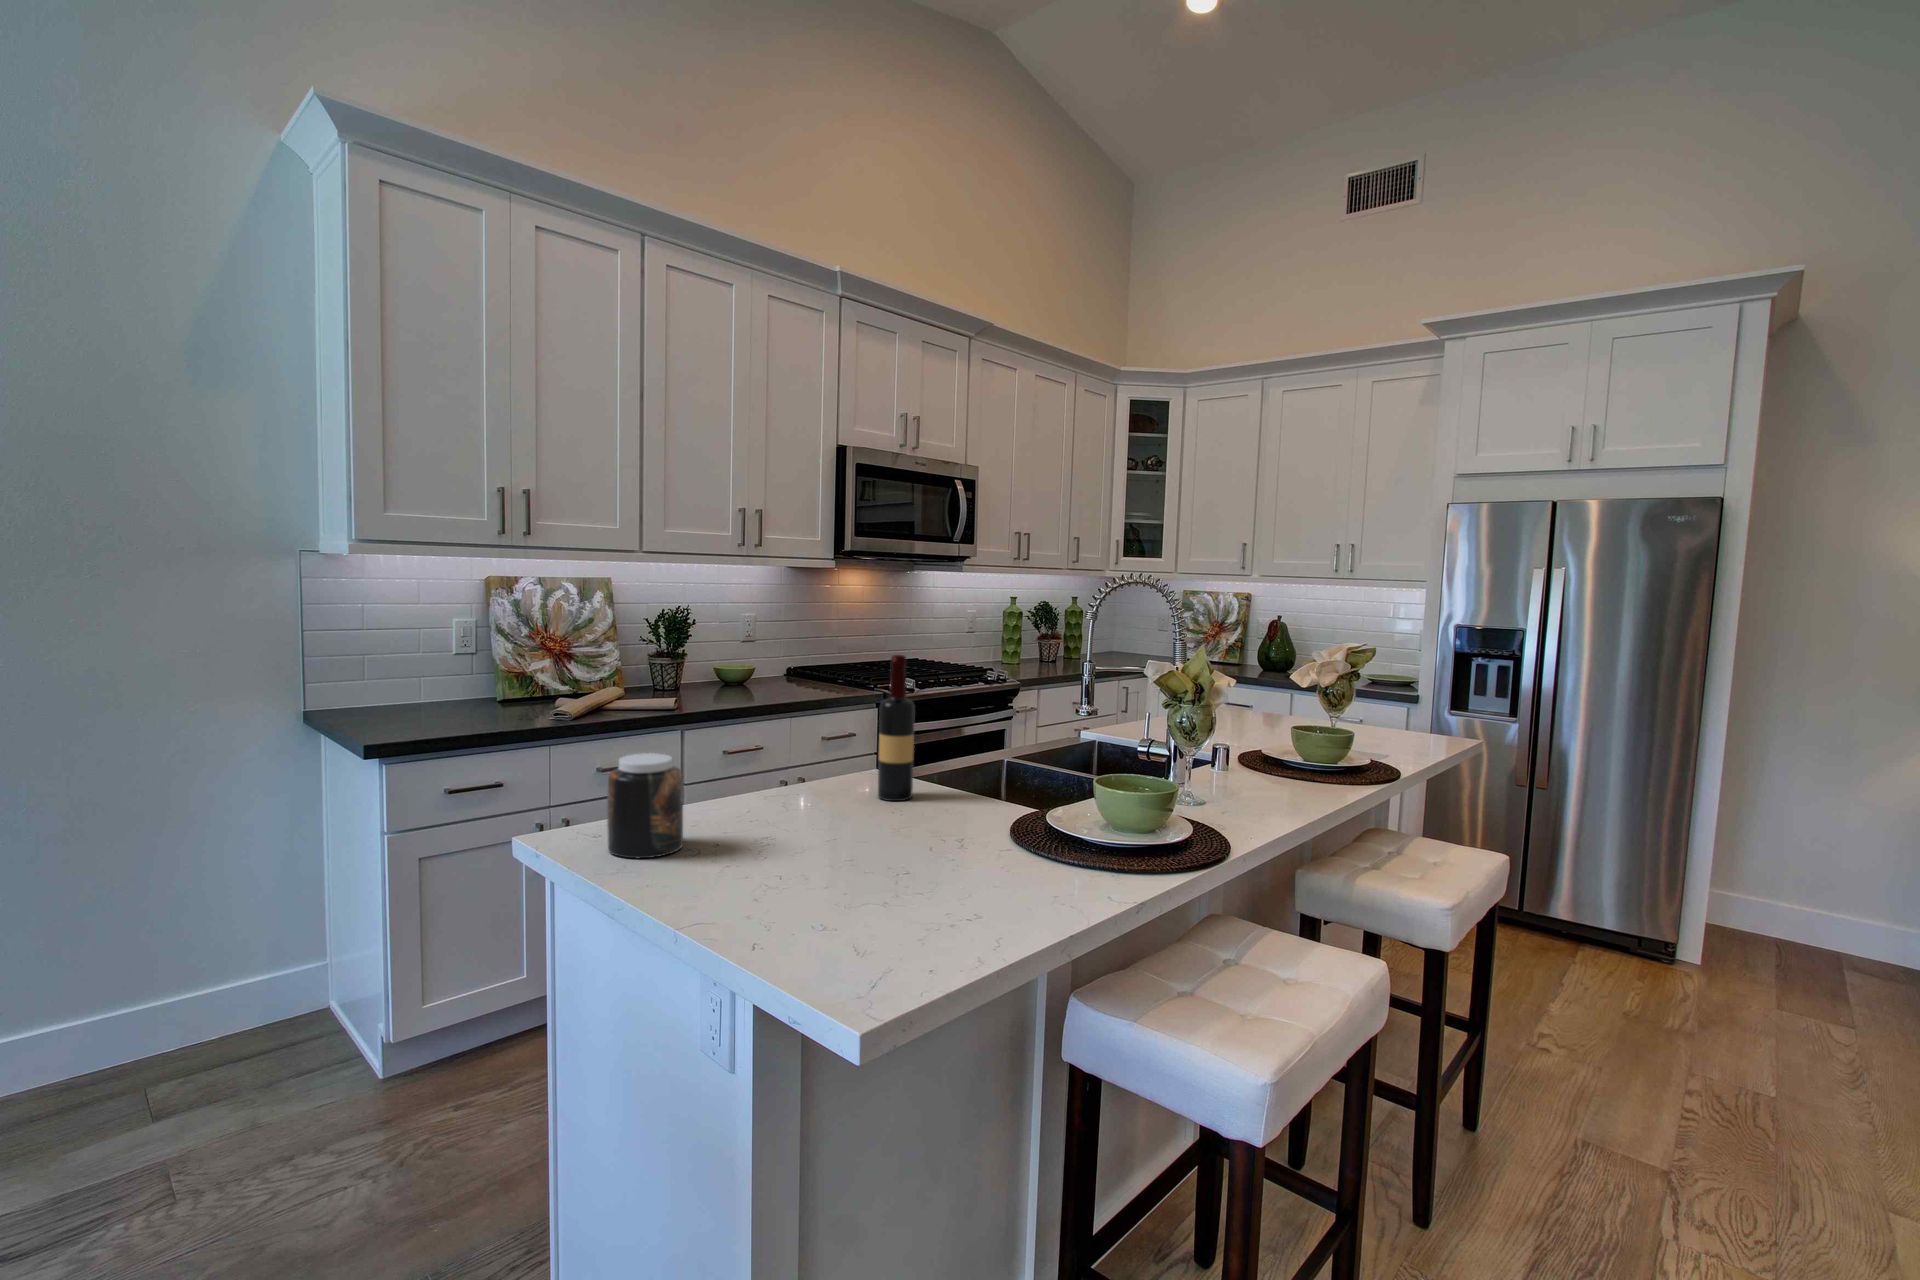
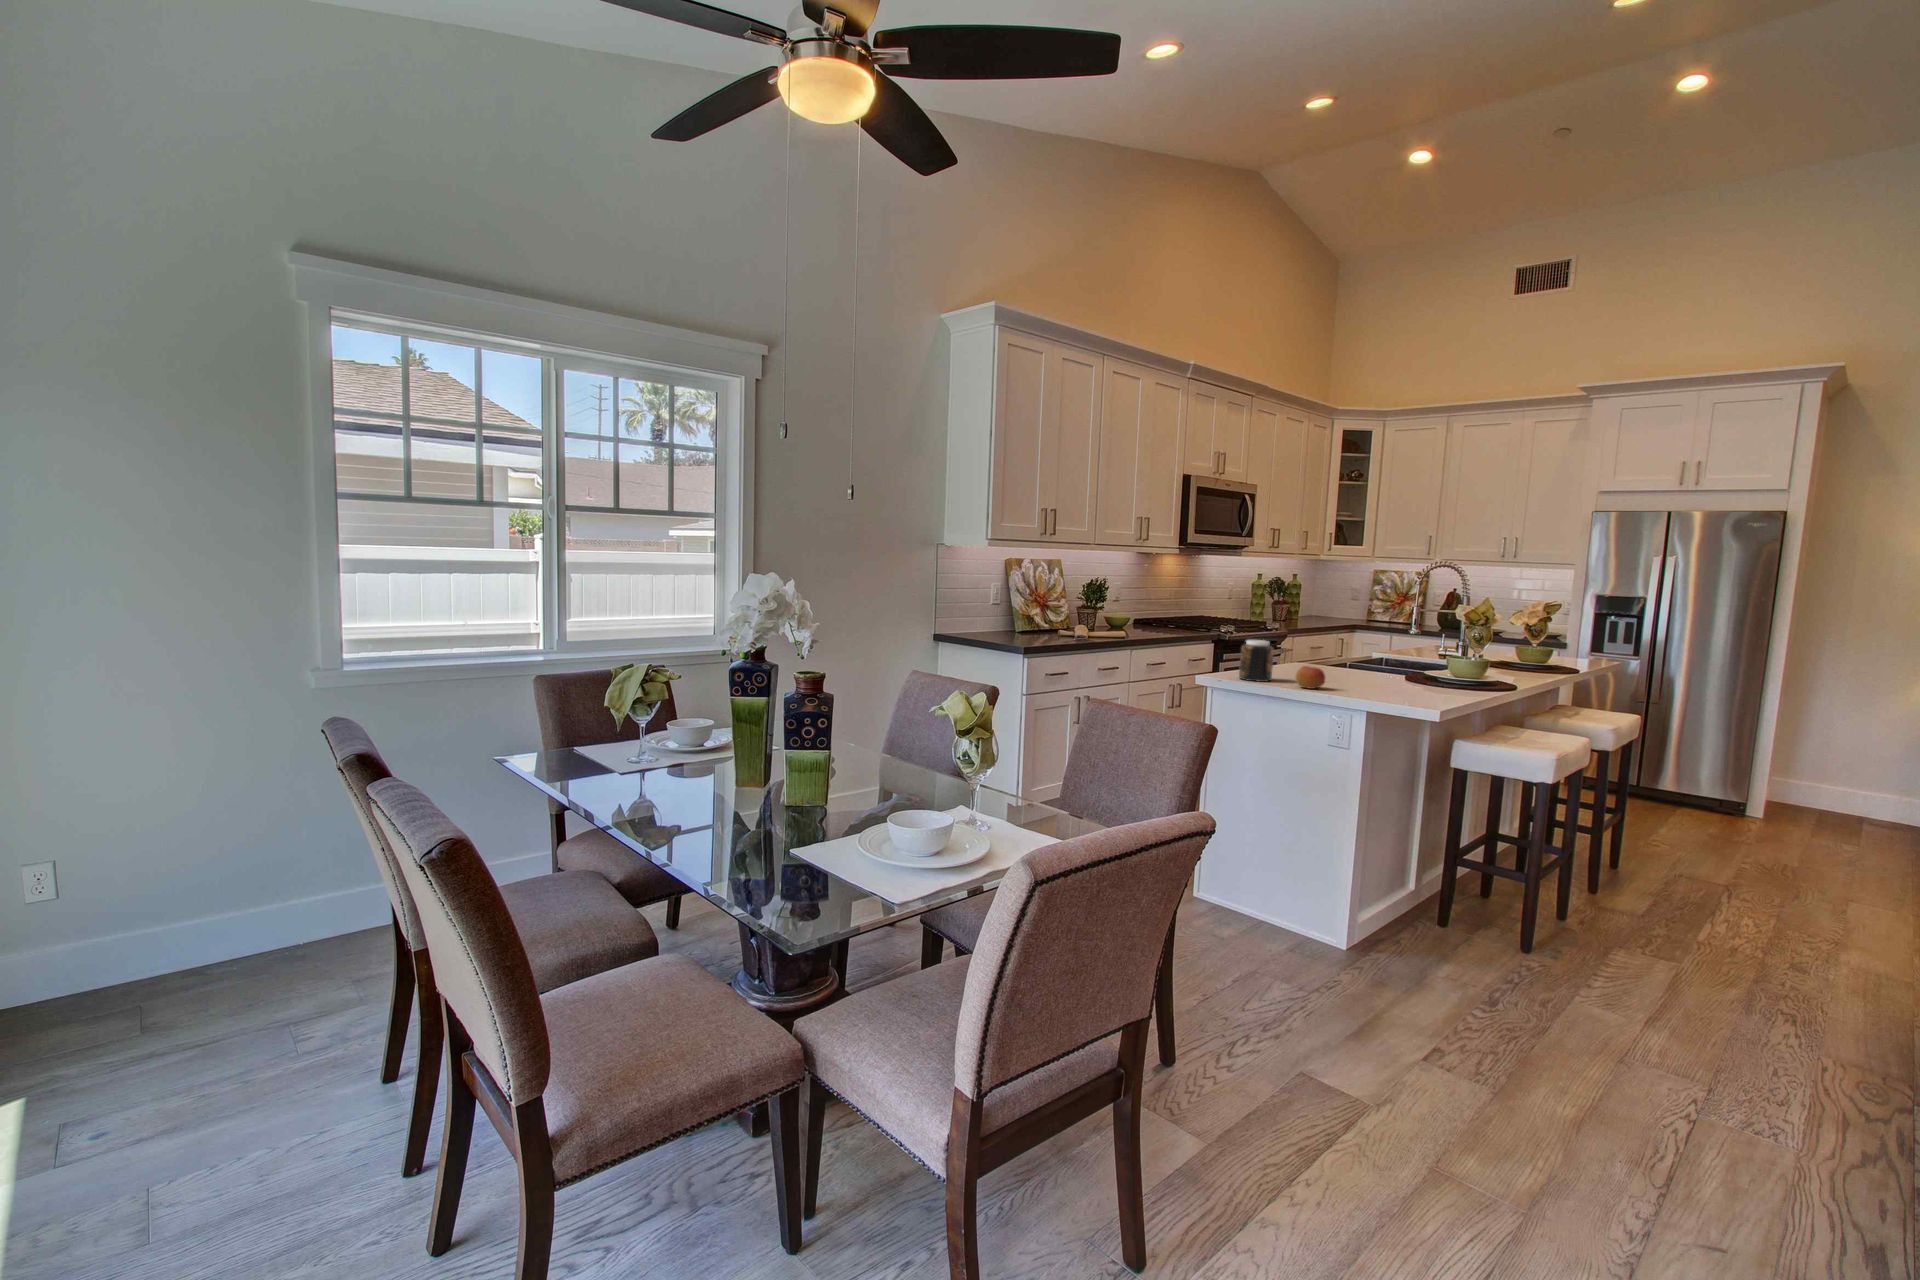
wine bottle: present [878,655,915,801] -> none [1314,601,1336,673]
apple: none [667,833,741,893] -> present [1296,666,1325,689]

